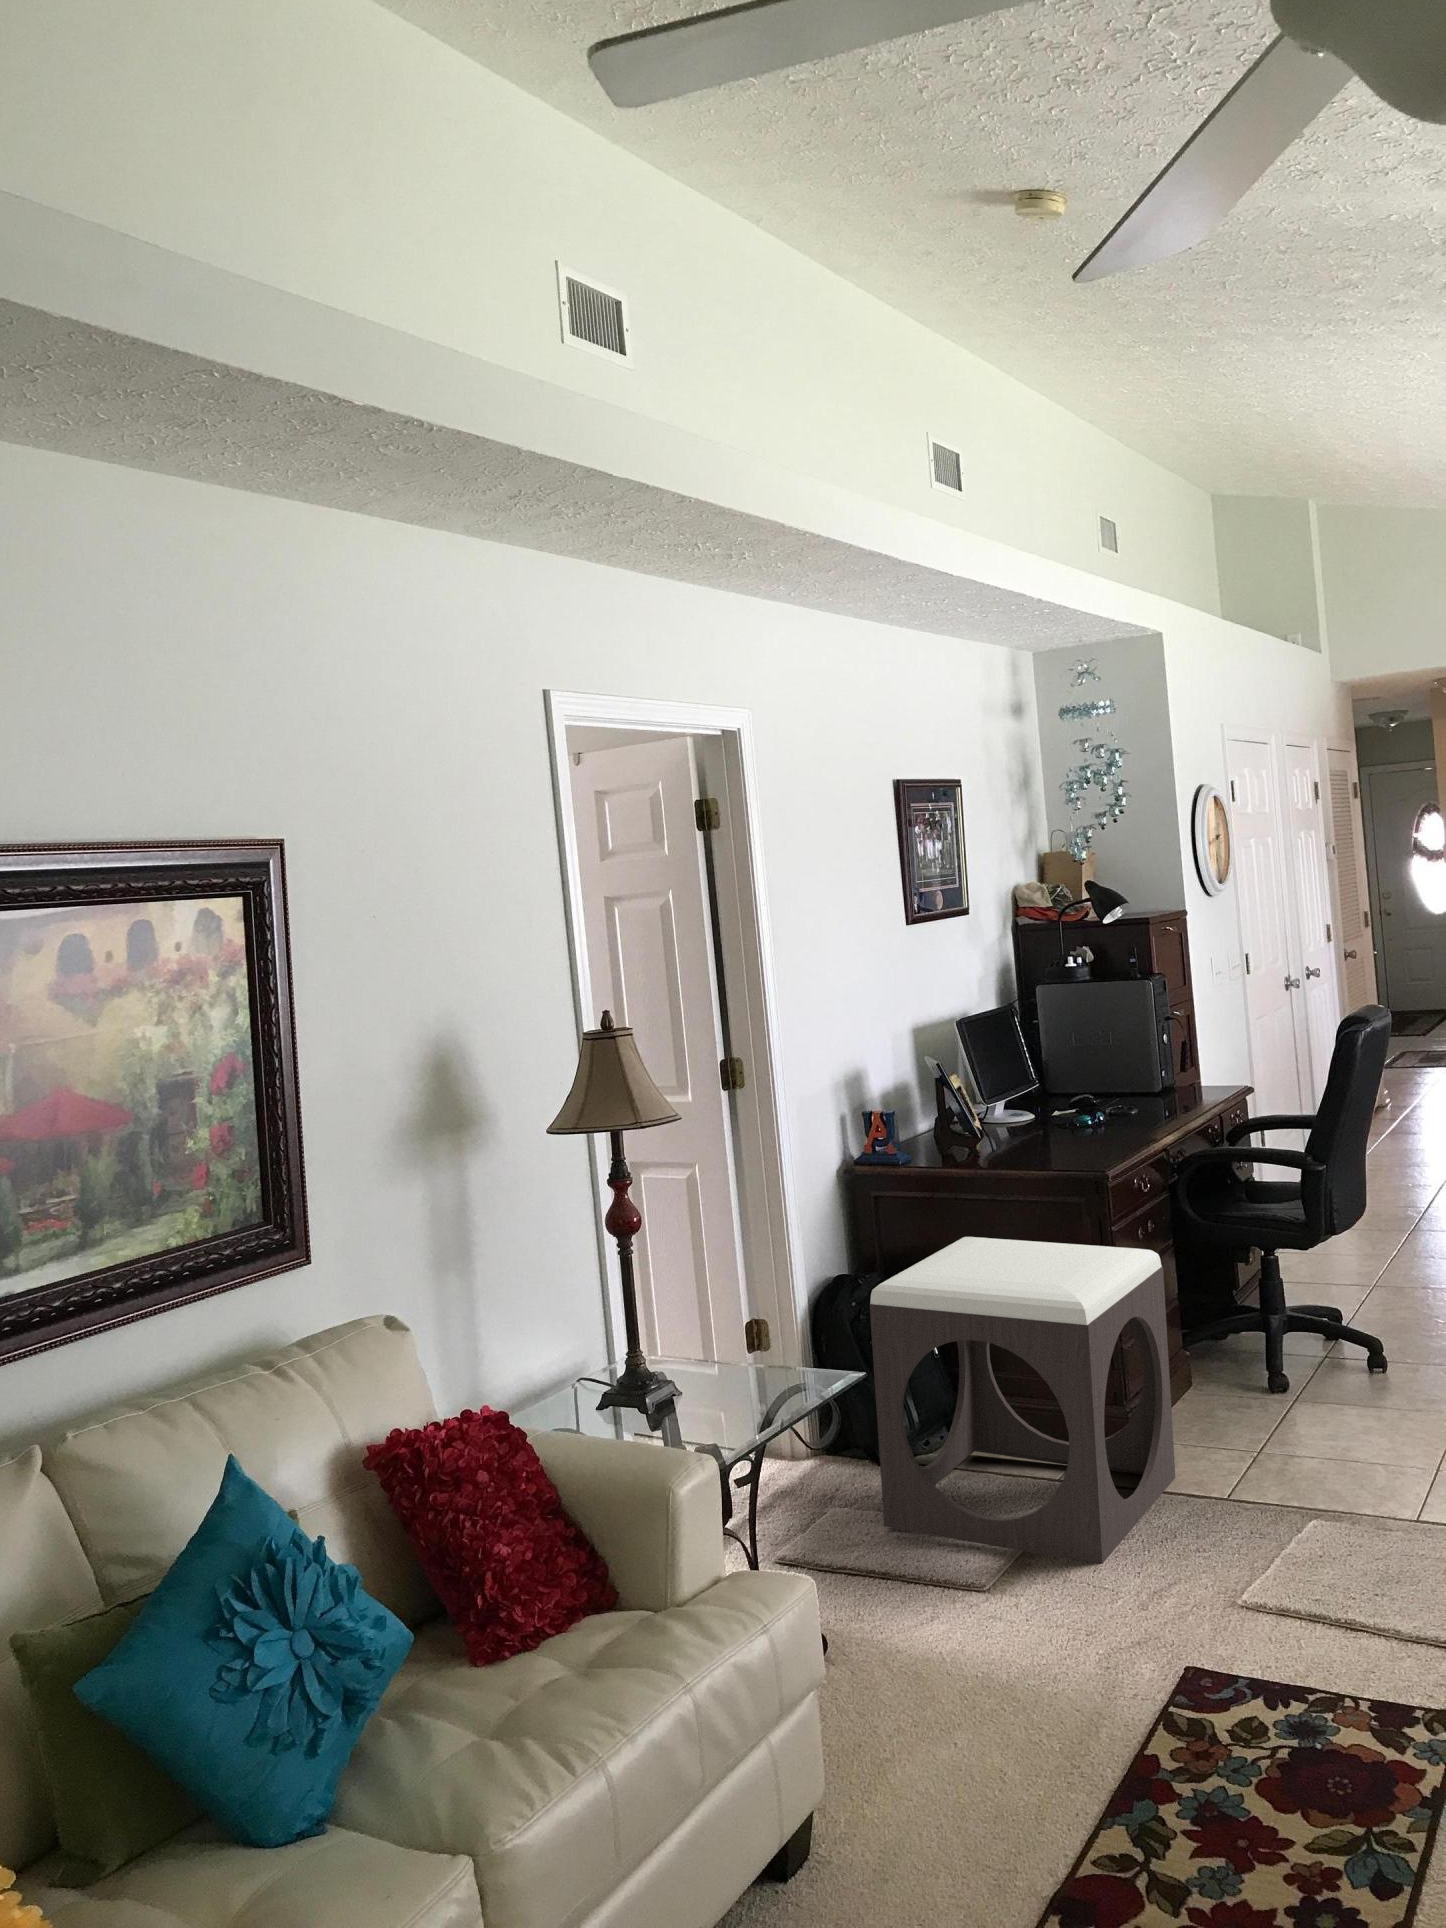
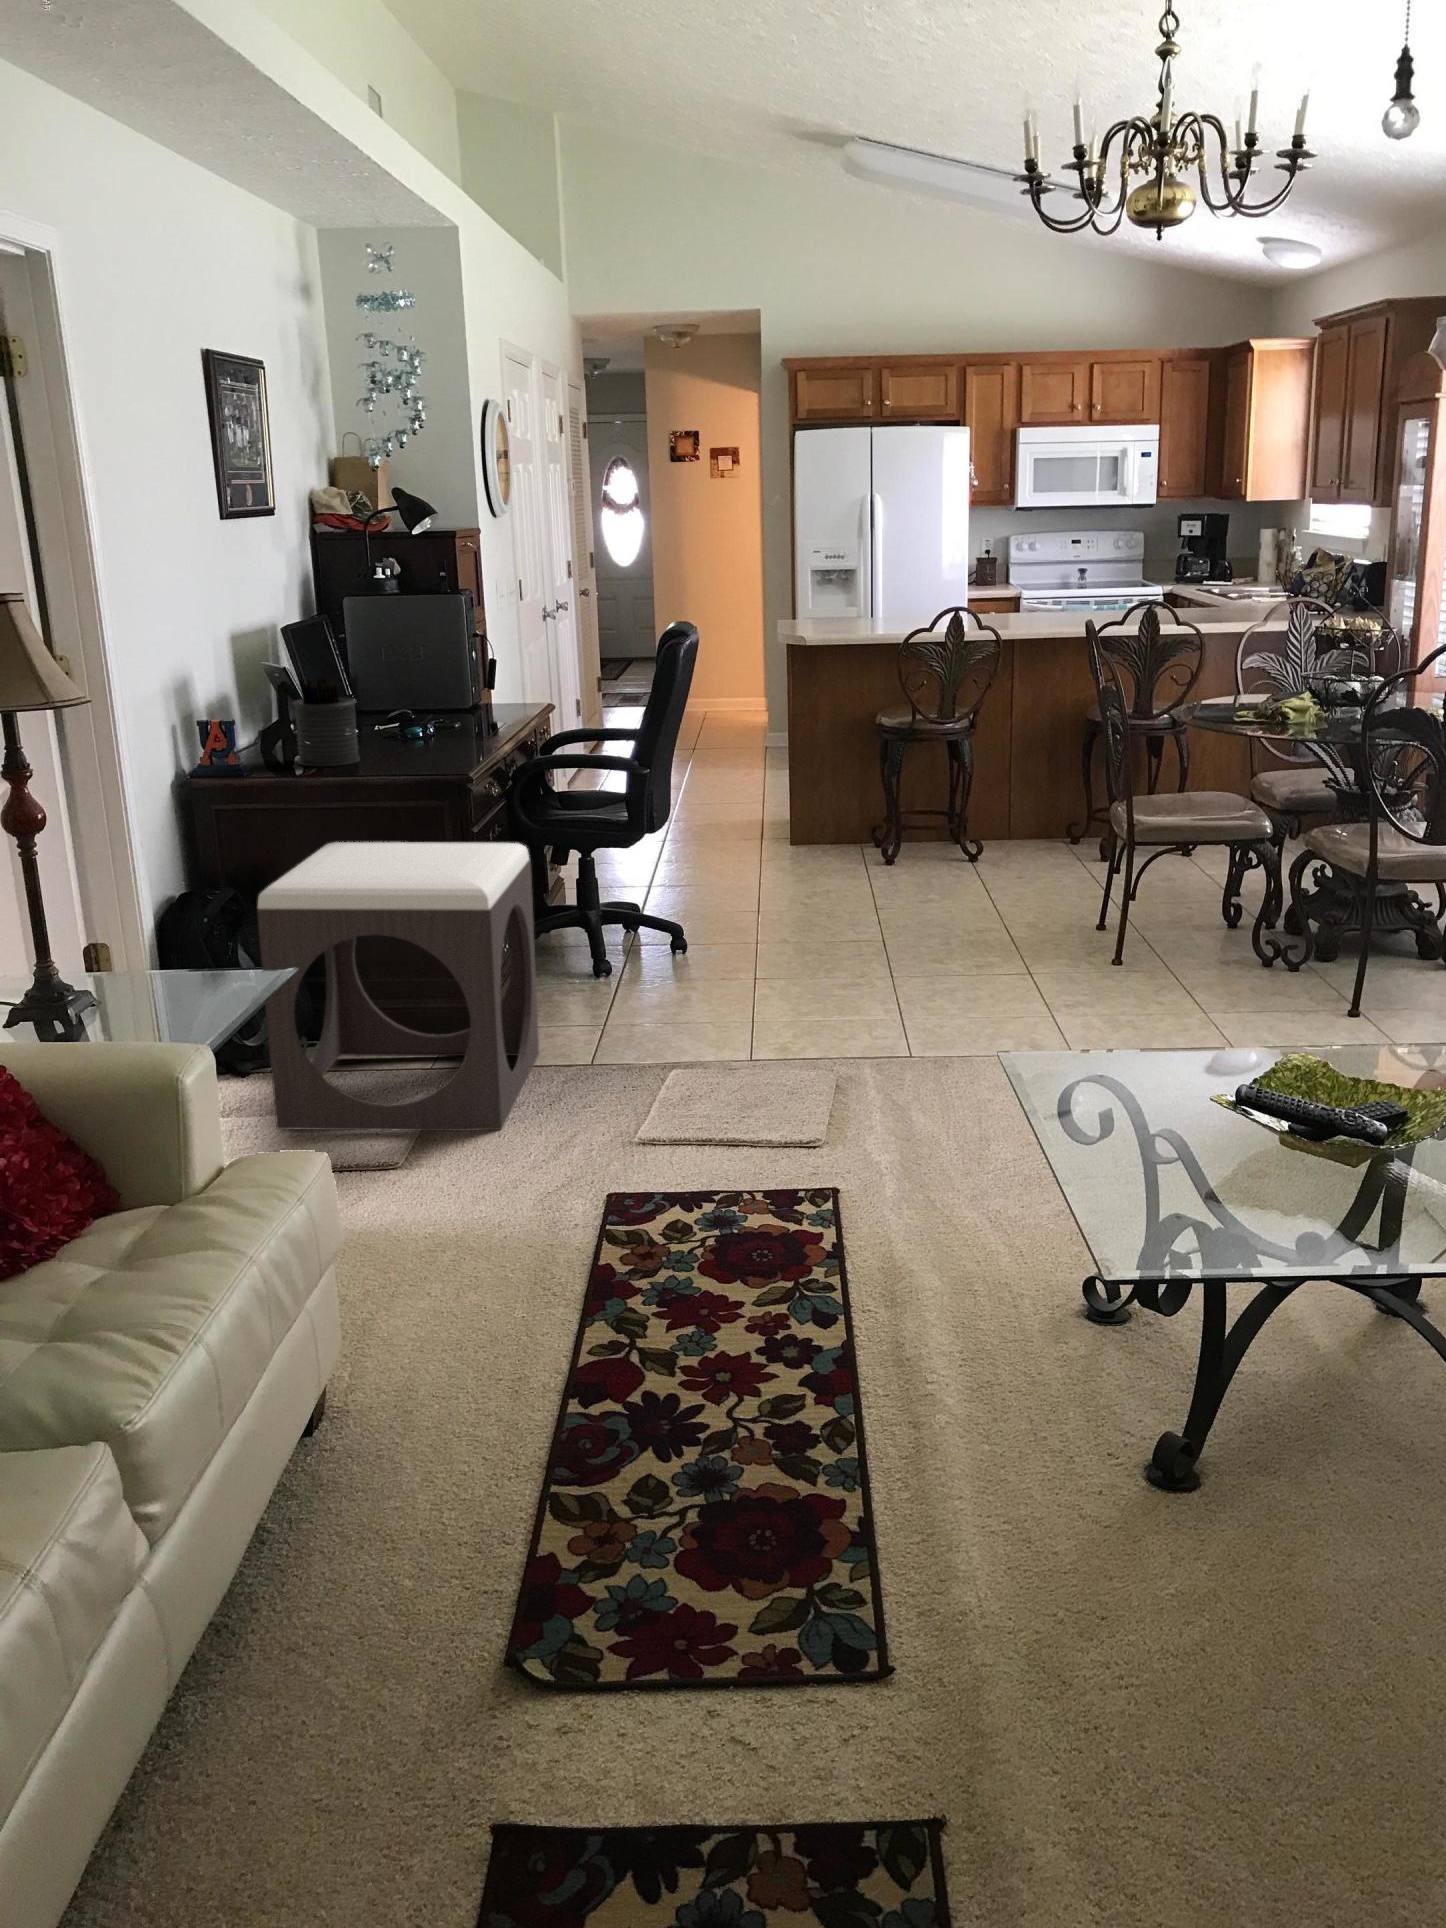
pen holder: none [948,1067,1012,1159] -> present [293,675,360,766]

